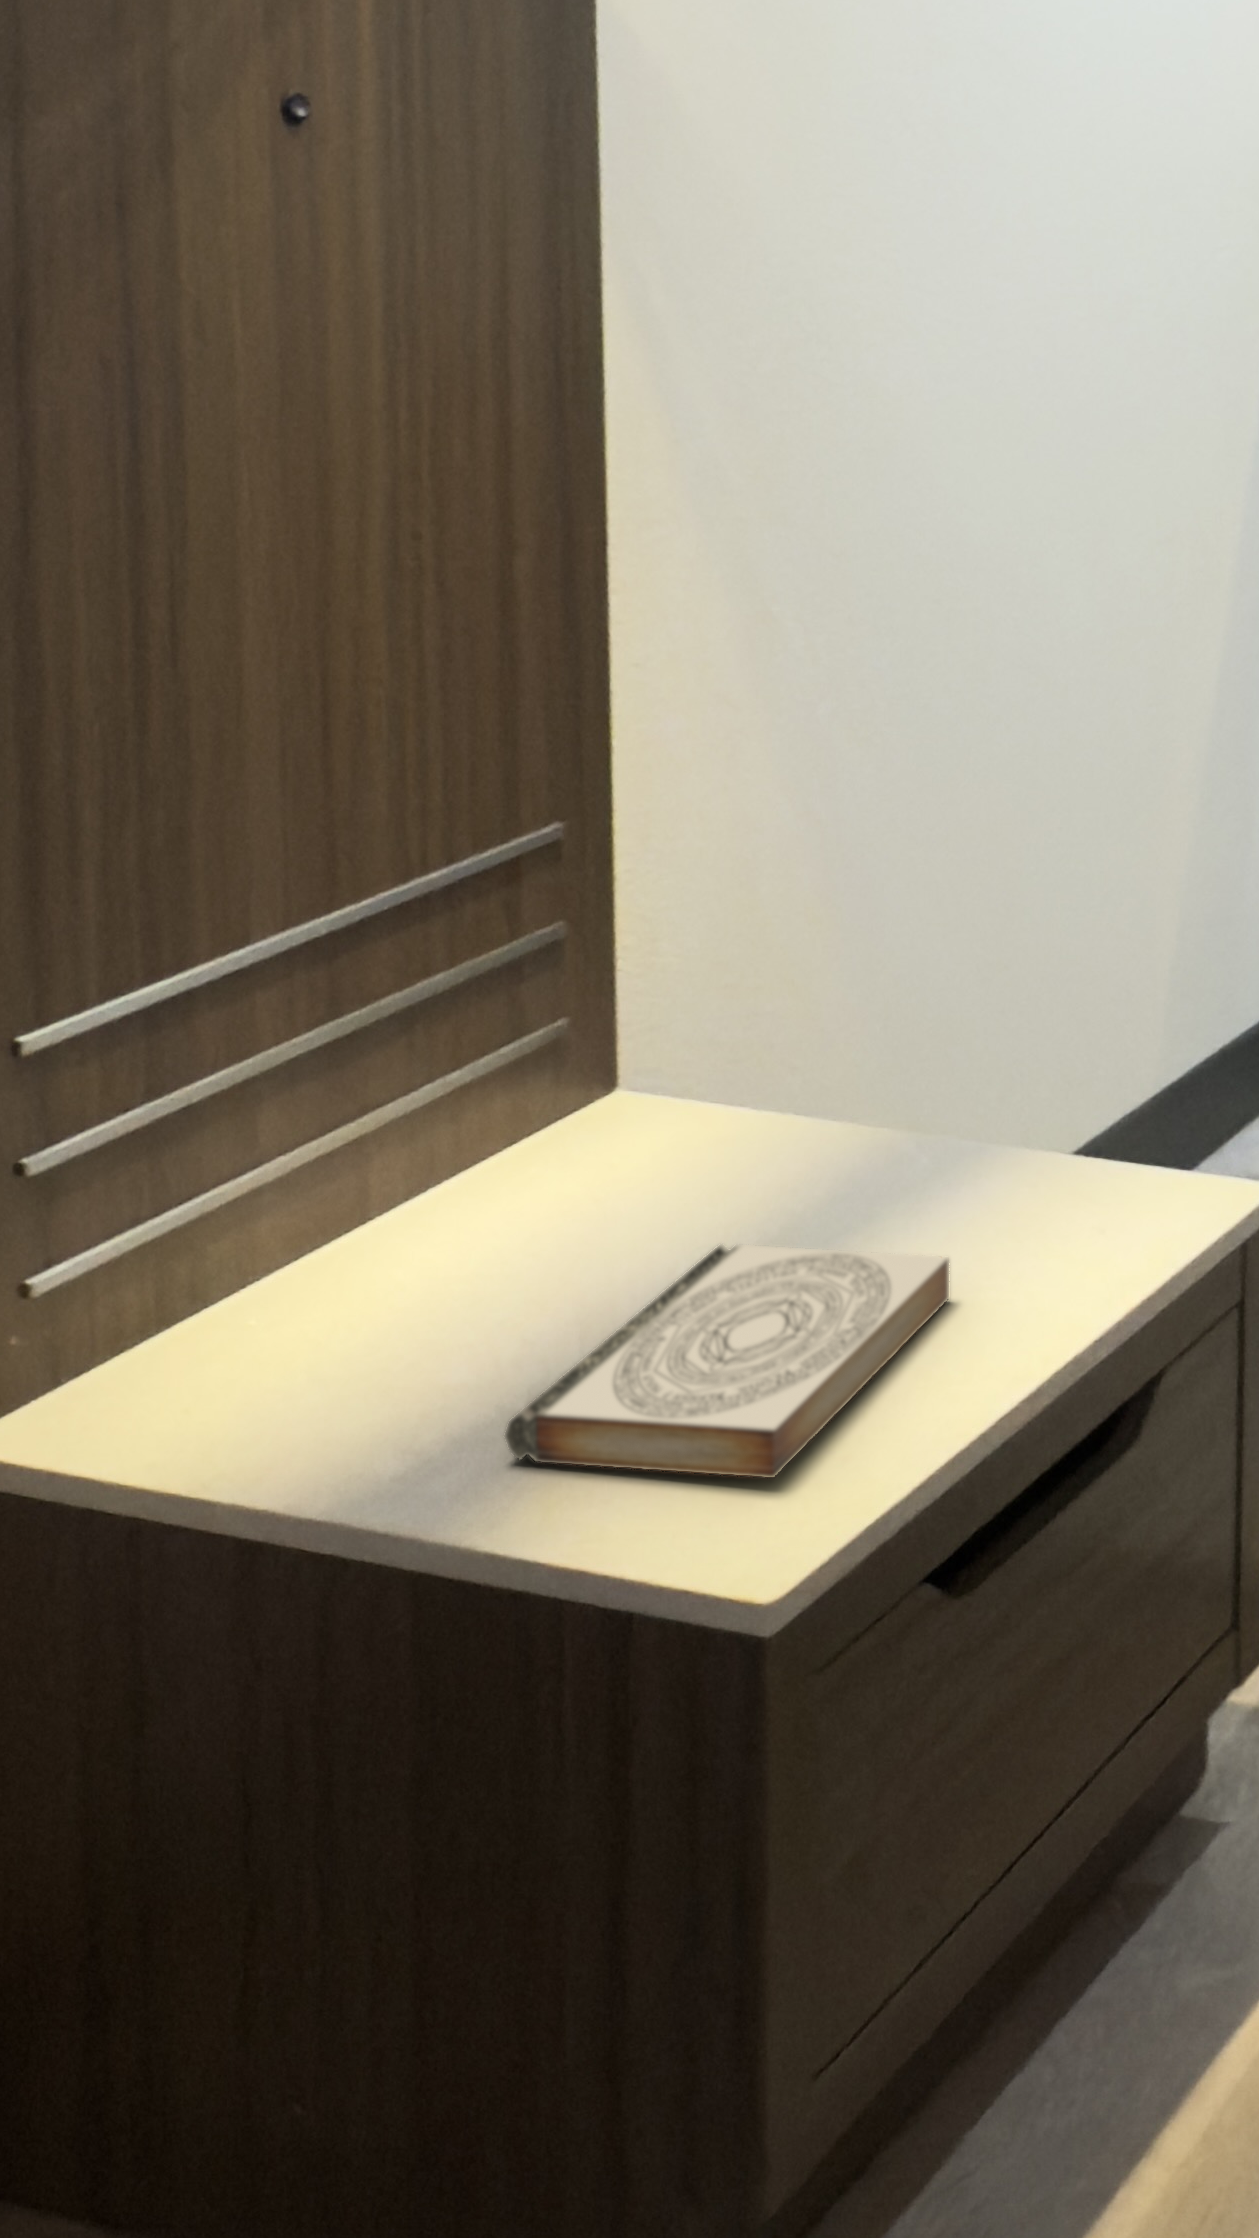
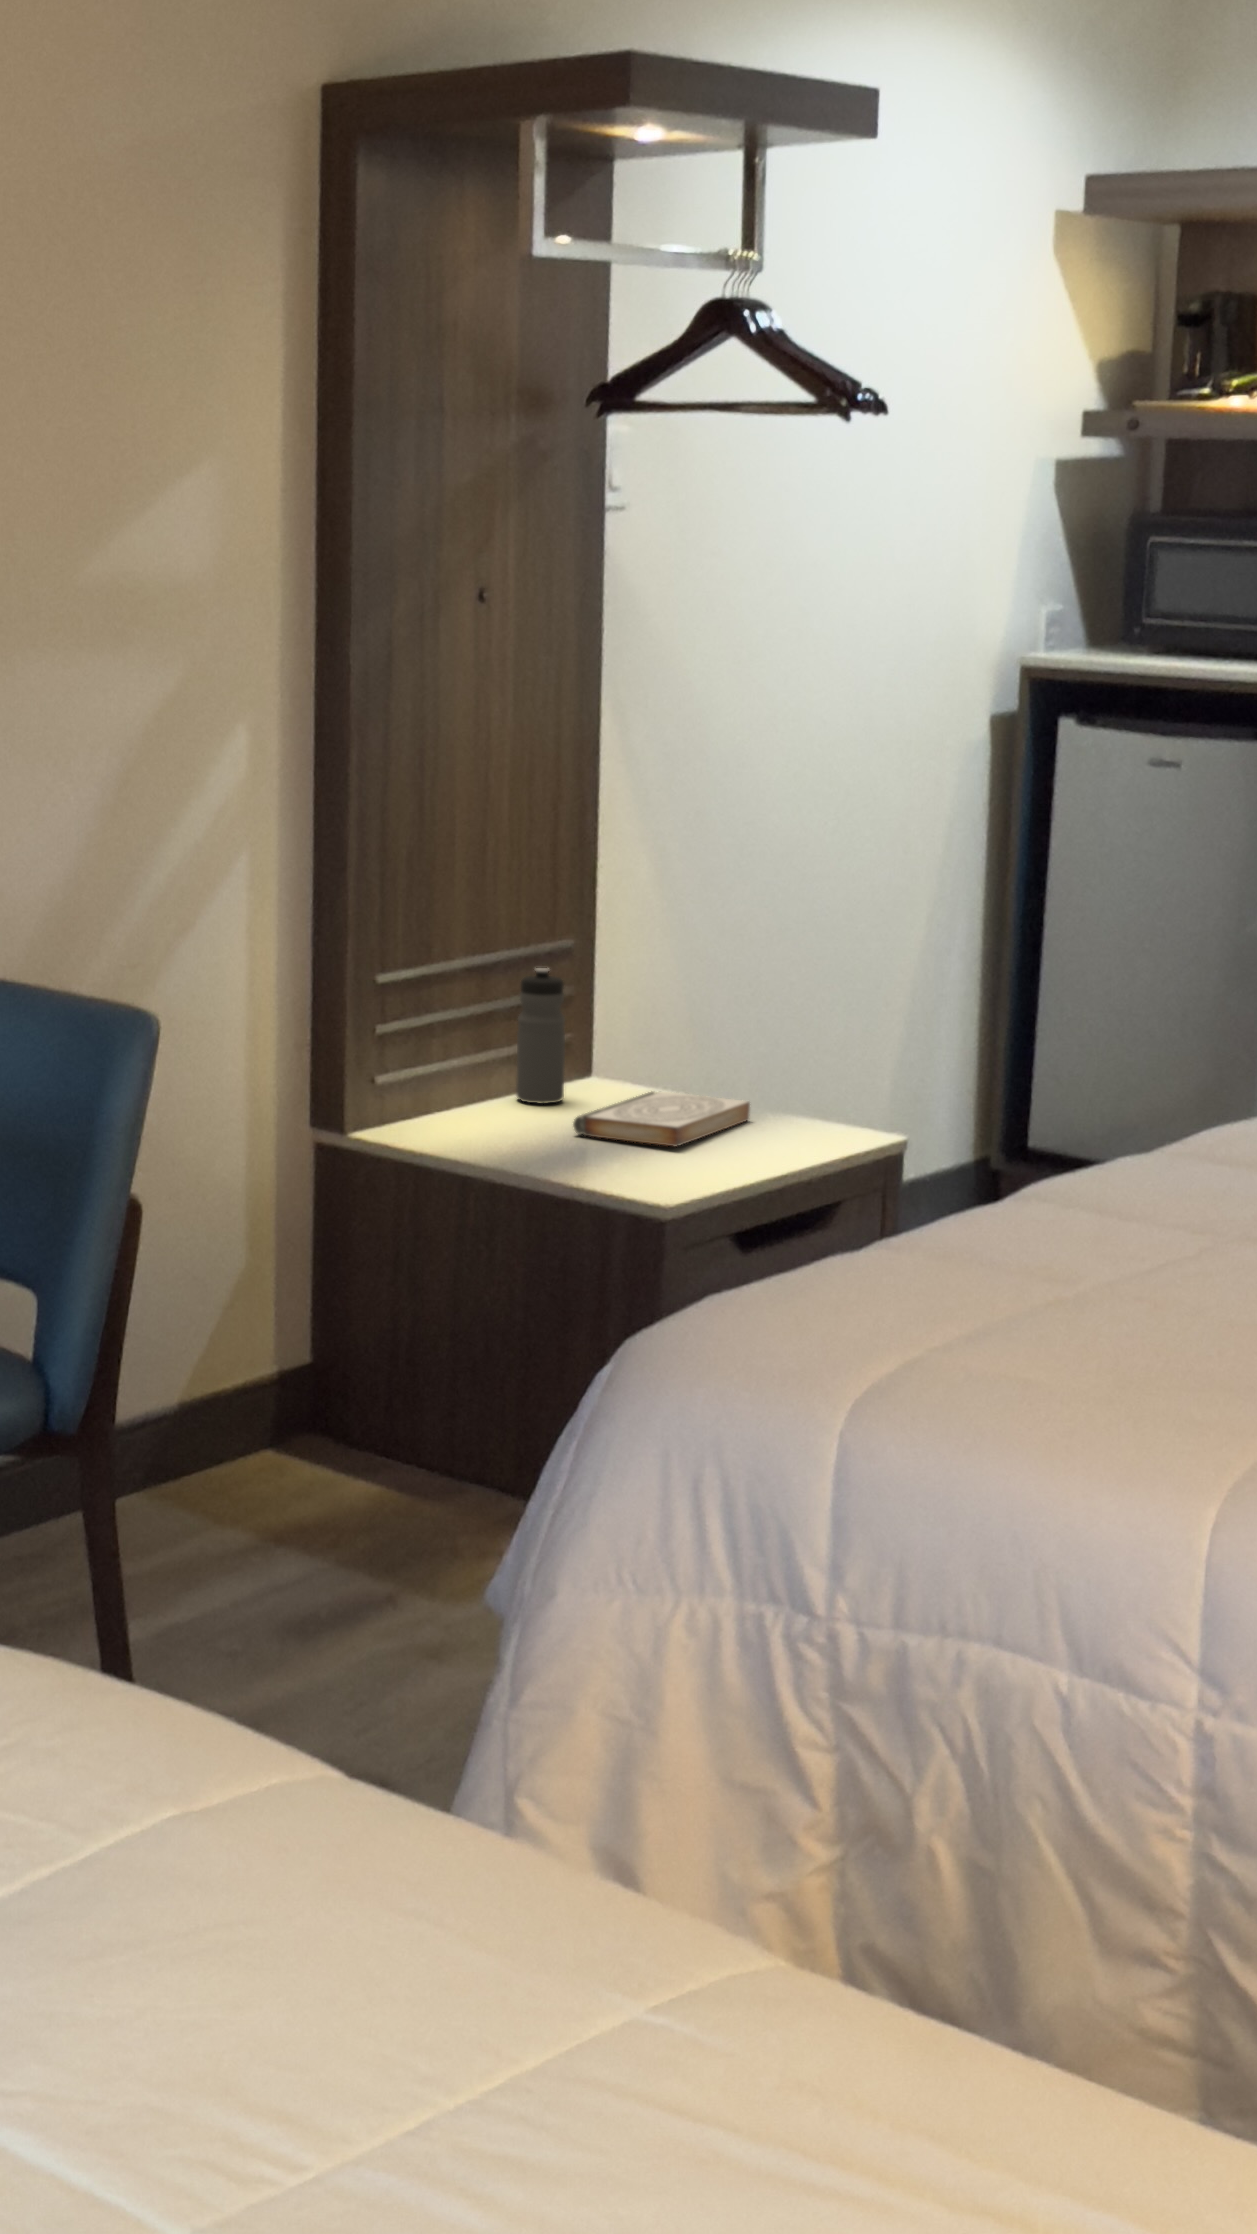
water bottle: none [378,992,502,1323] -> present [516,968,565,1104]

